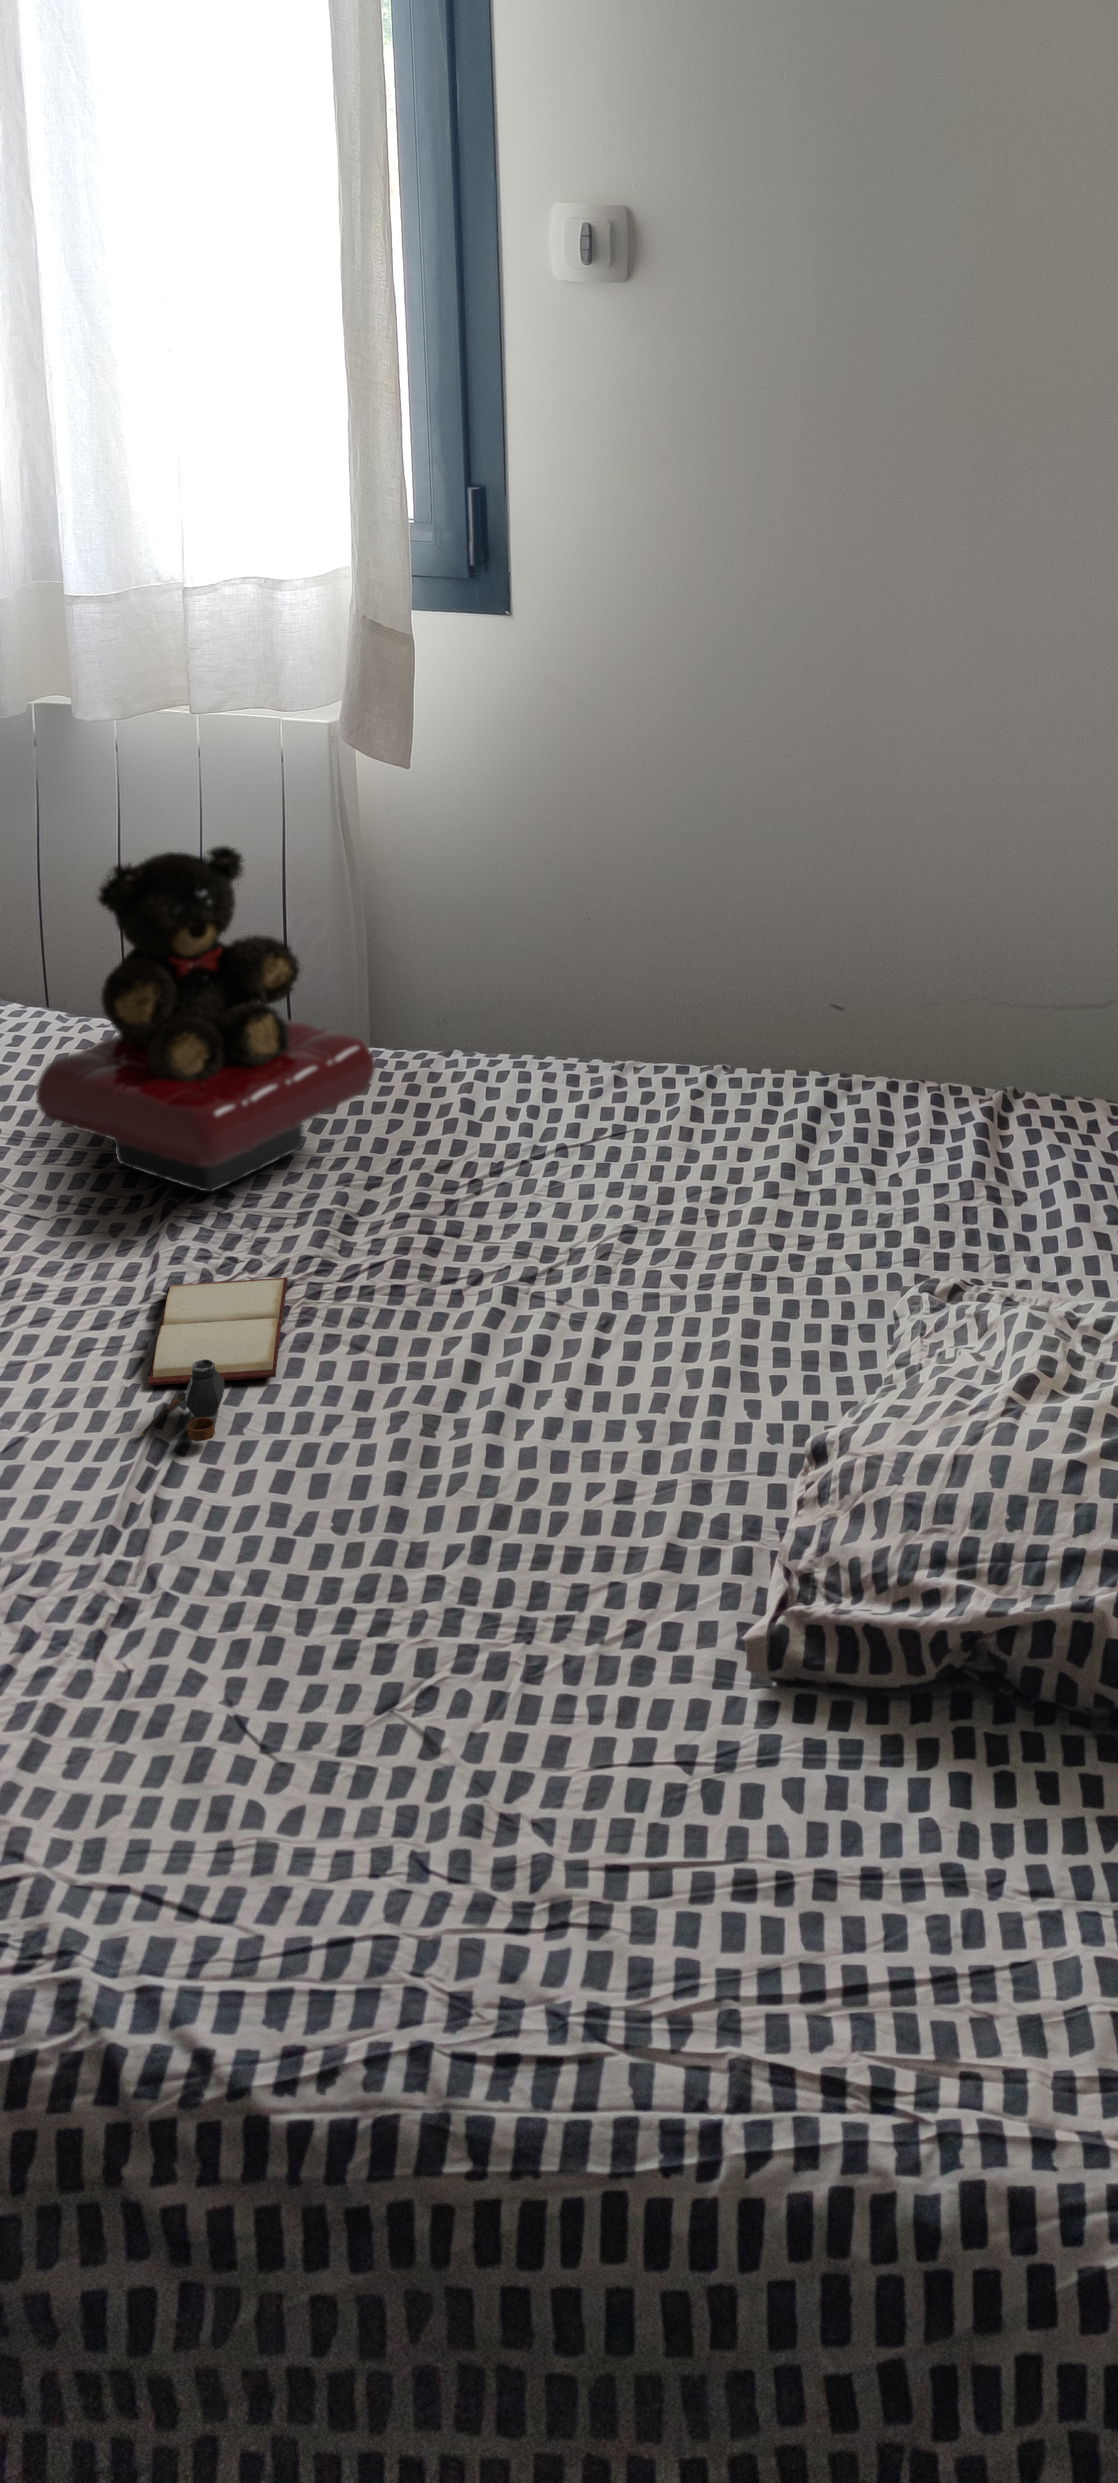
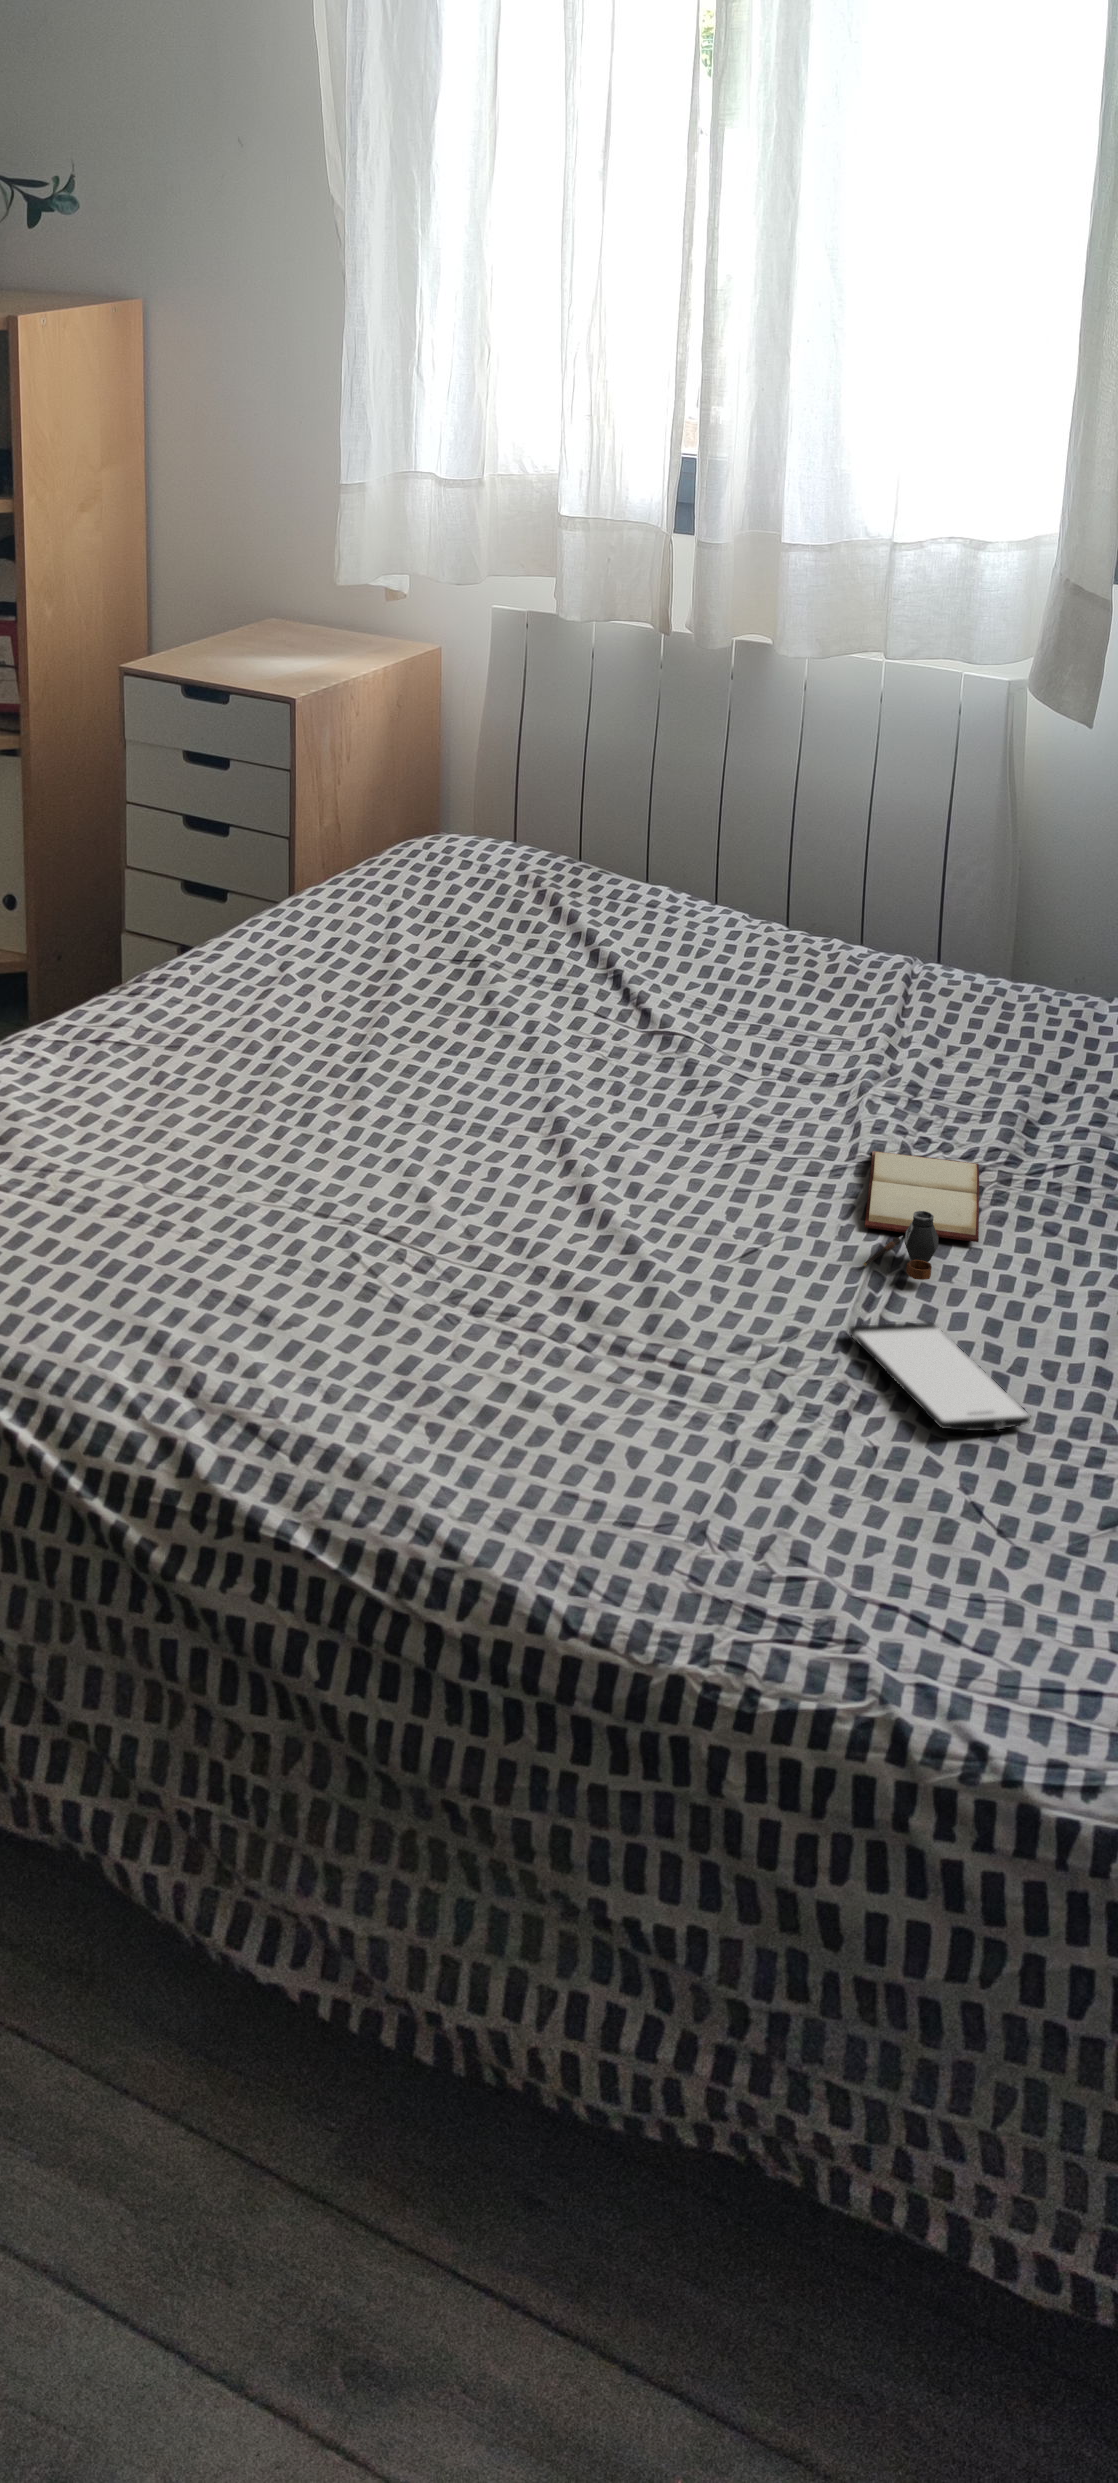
teddy bear: present [36,846,376,1192] -> none [752,773,1059,1081]
smartphone: none [112,1493,307,1632] -> present [849,1322,1030,1431]

